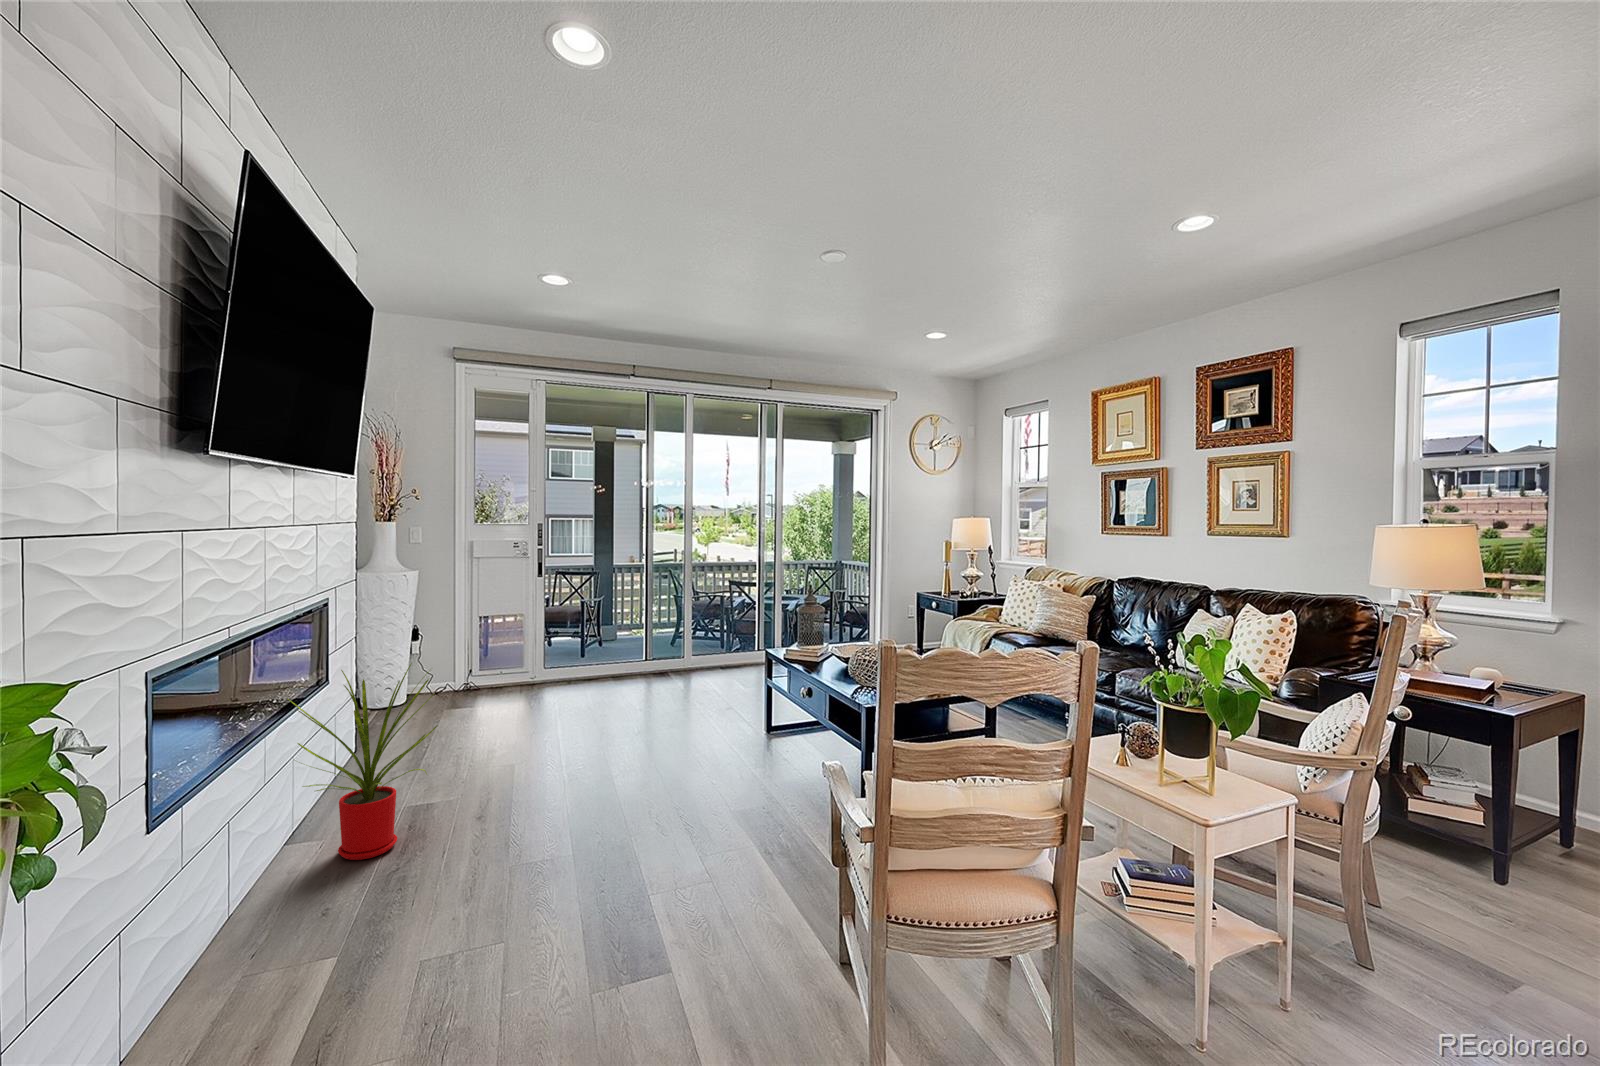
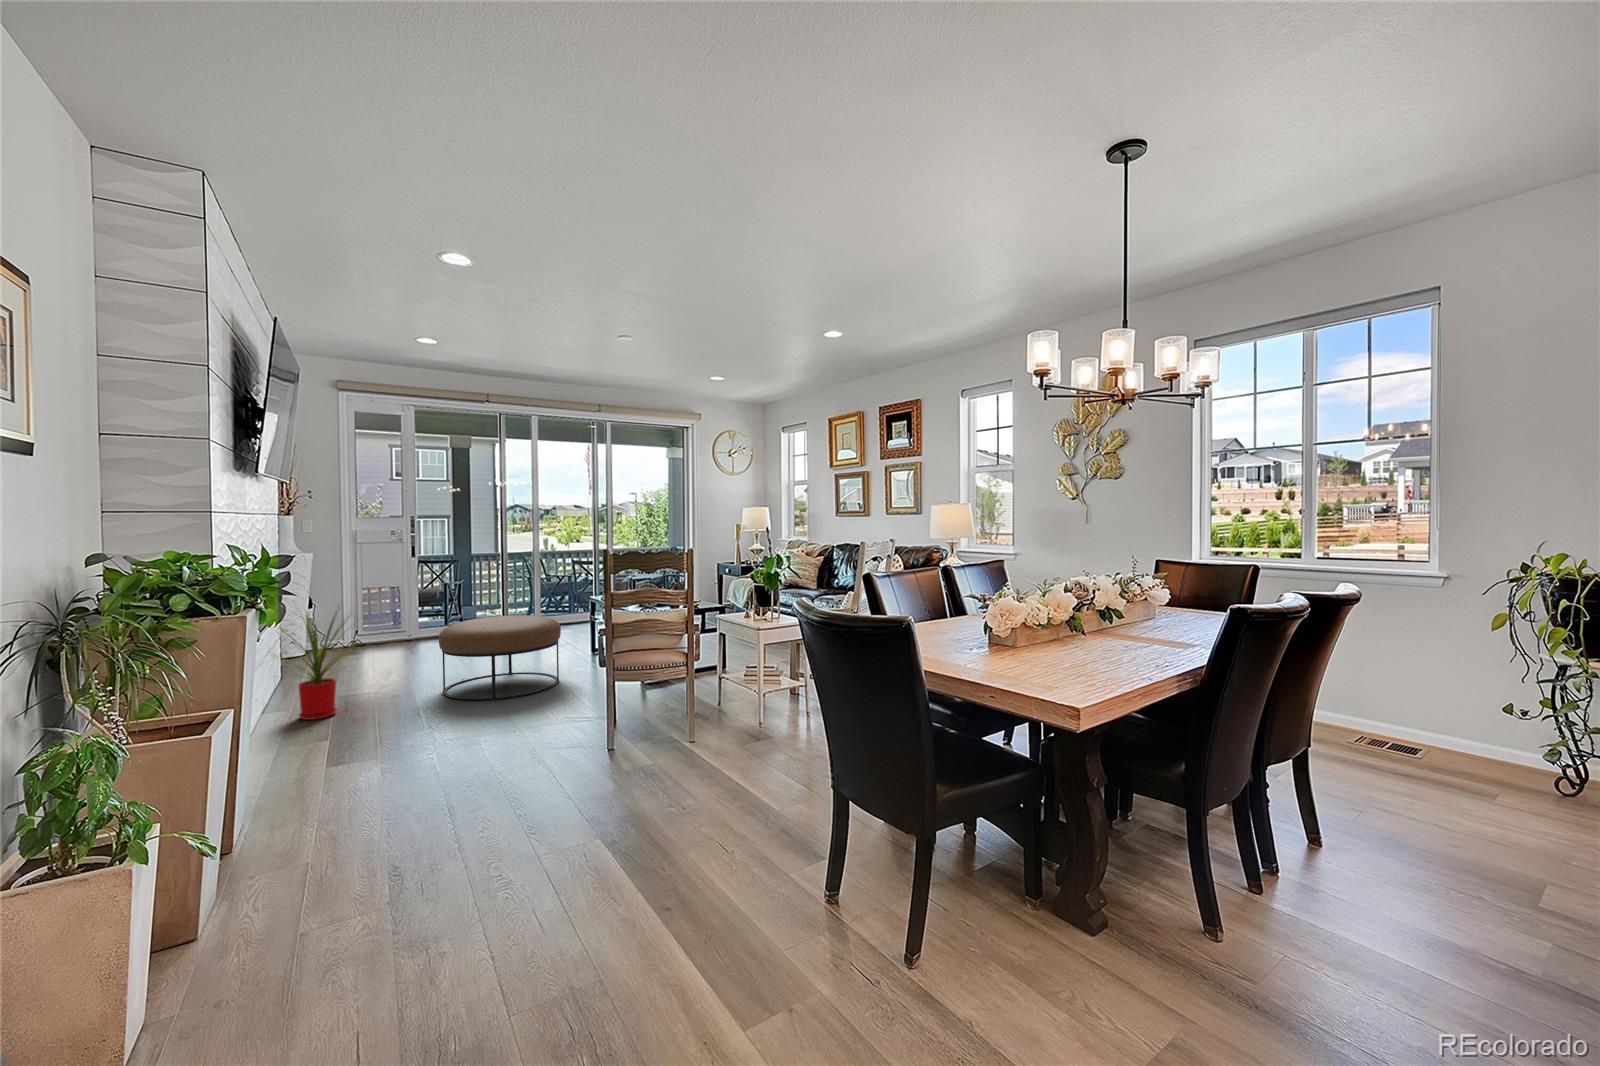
ottoman: none [553,682,732,836] -> present [439,615,561,700]

